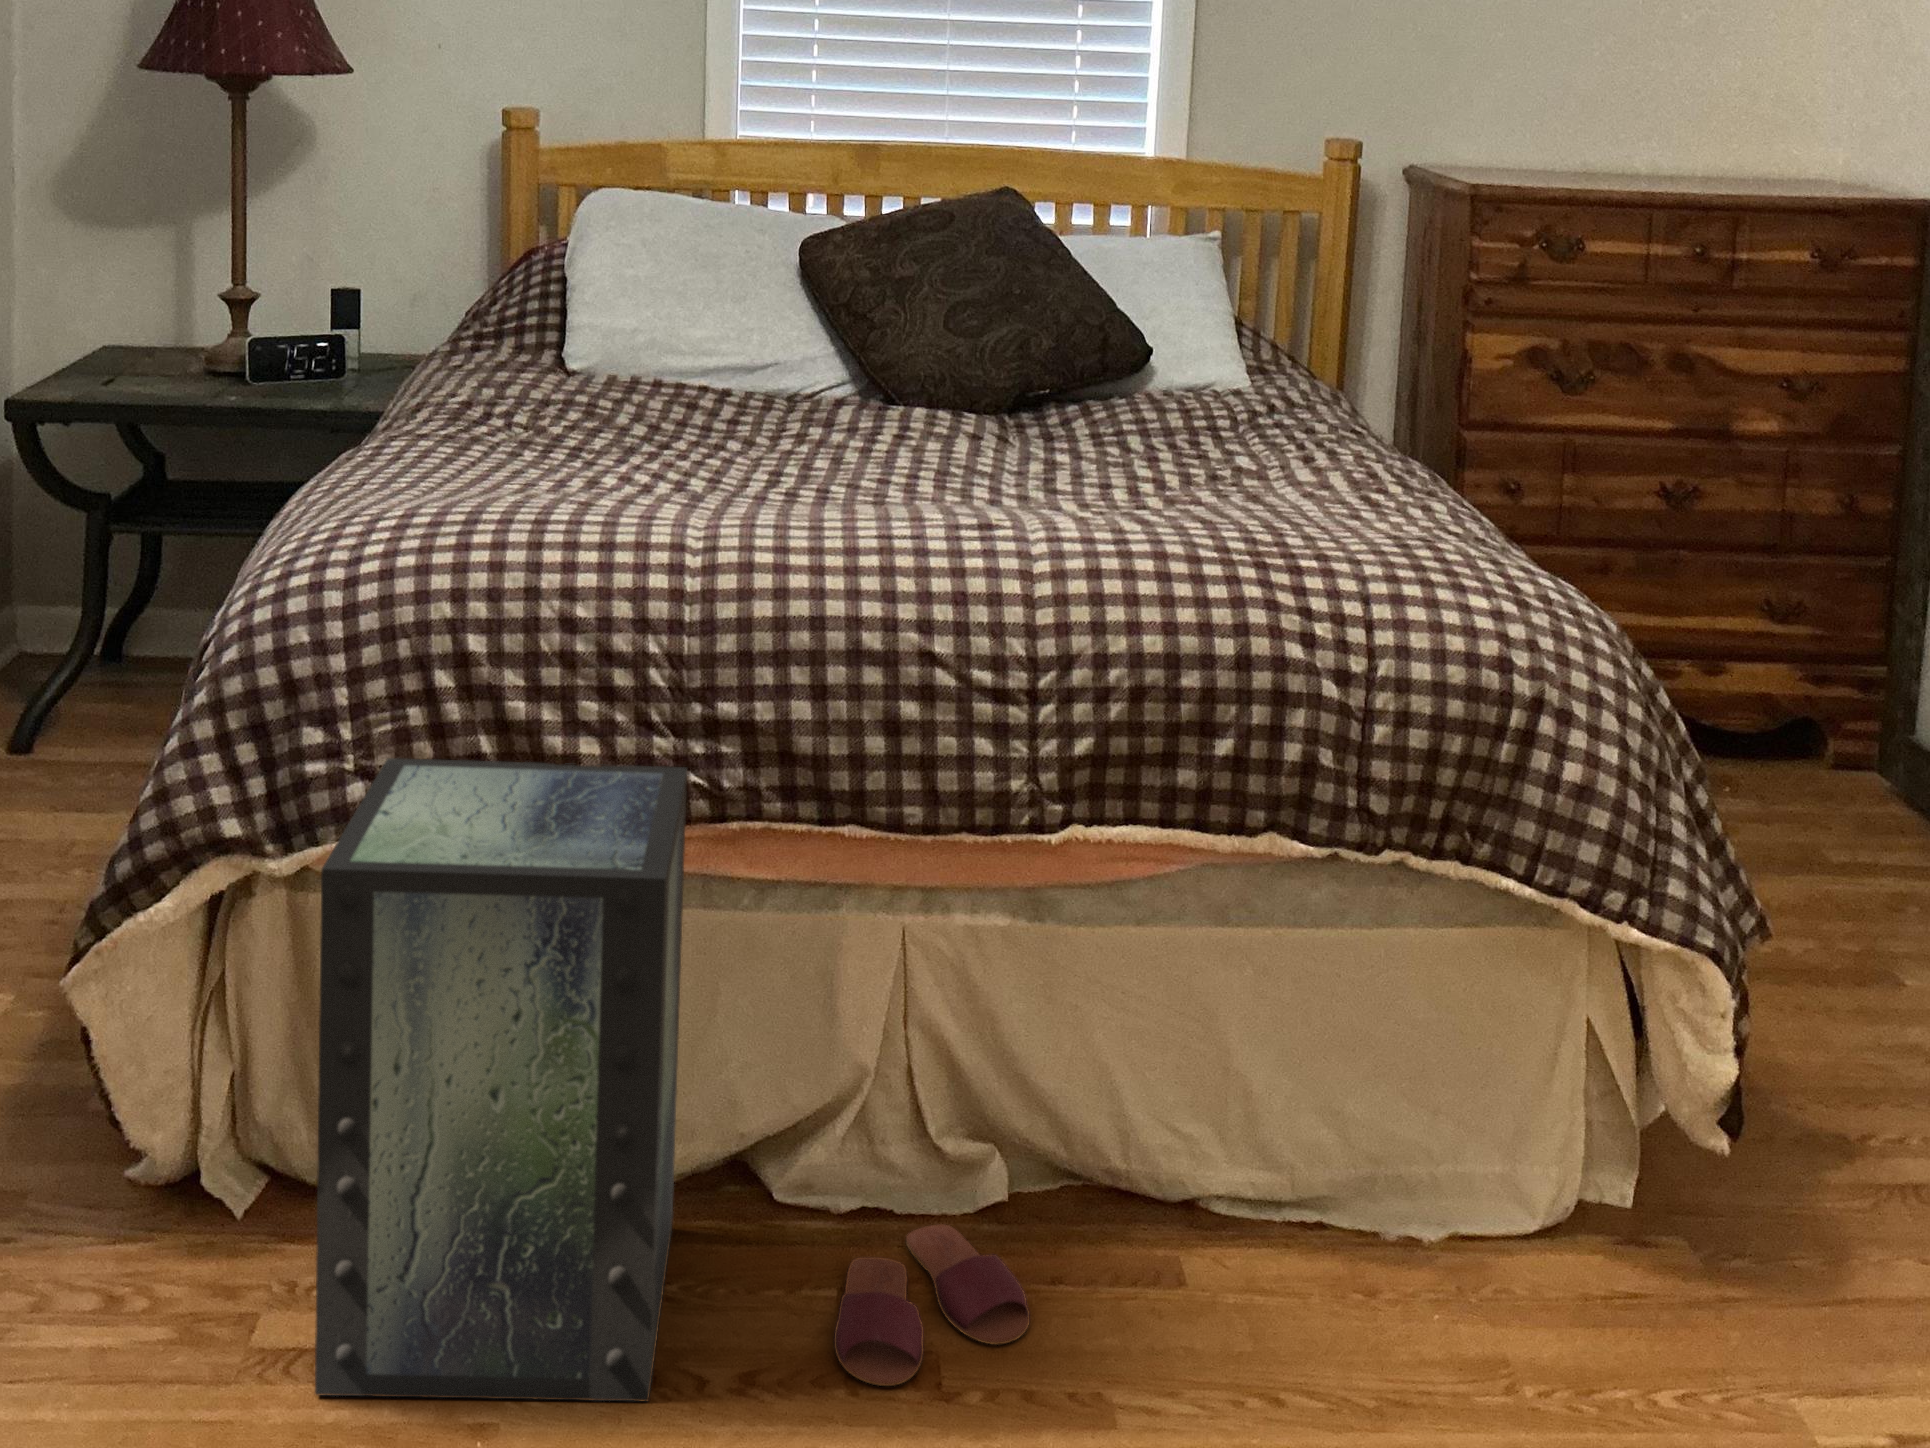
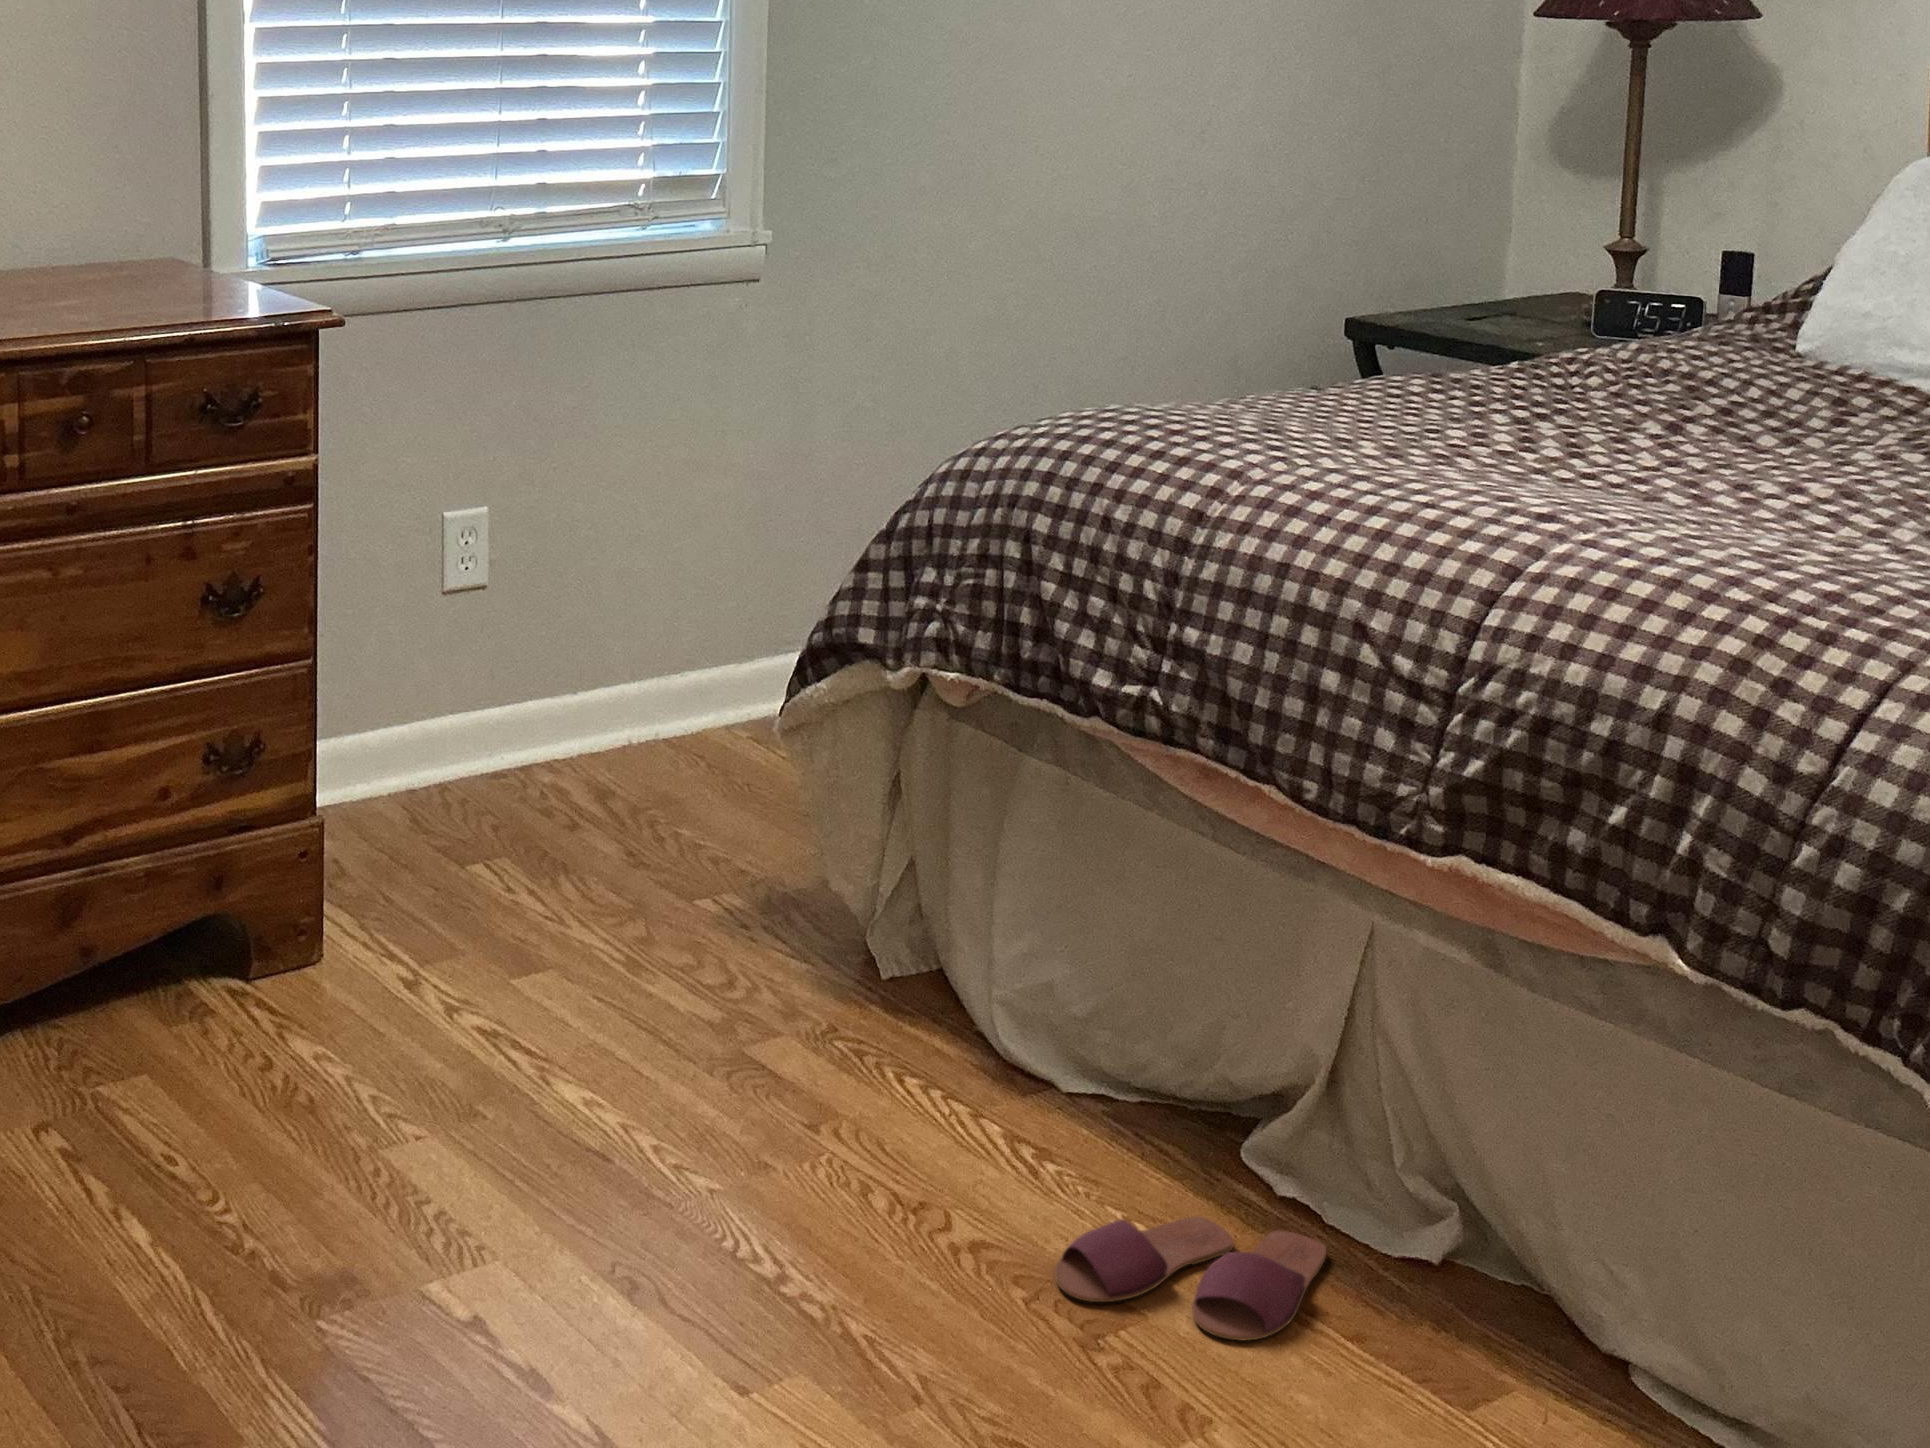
storage box: present [315,758,687,1401] -> none [728,611,1153,1196]

